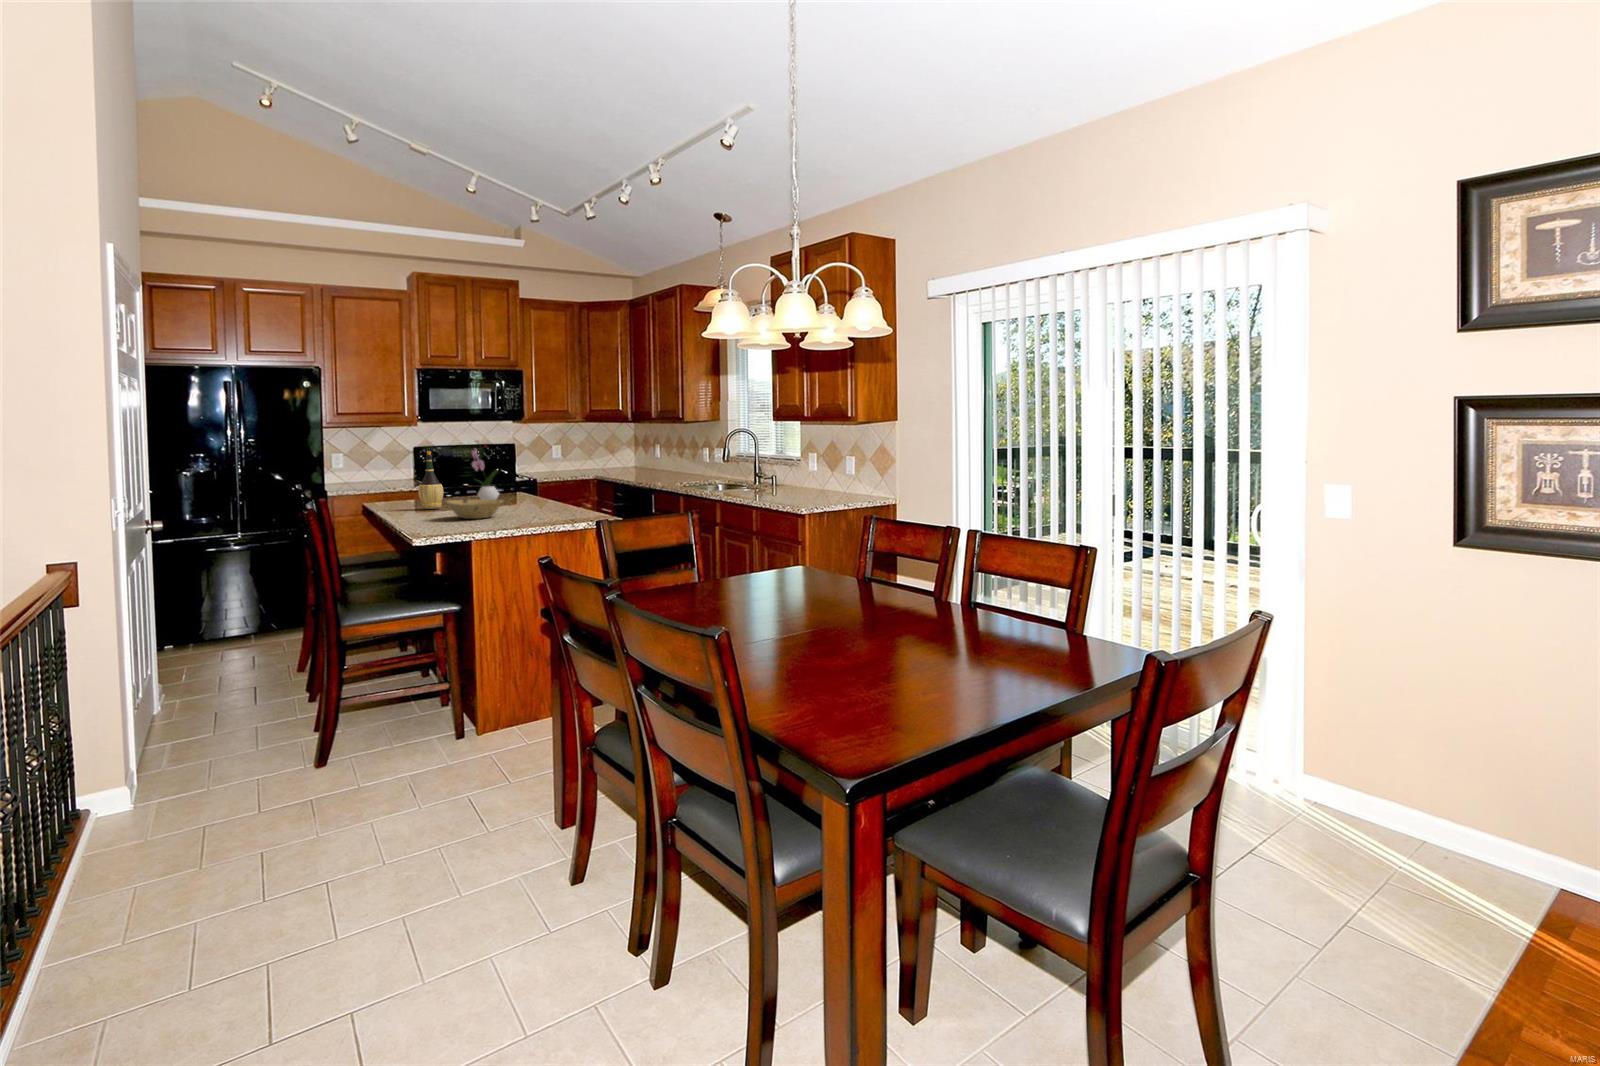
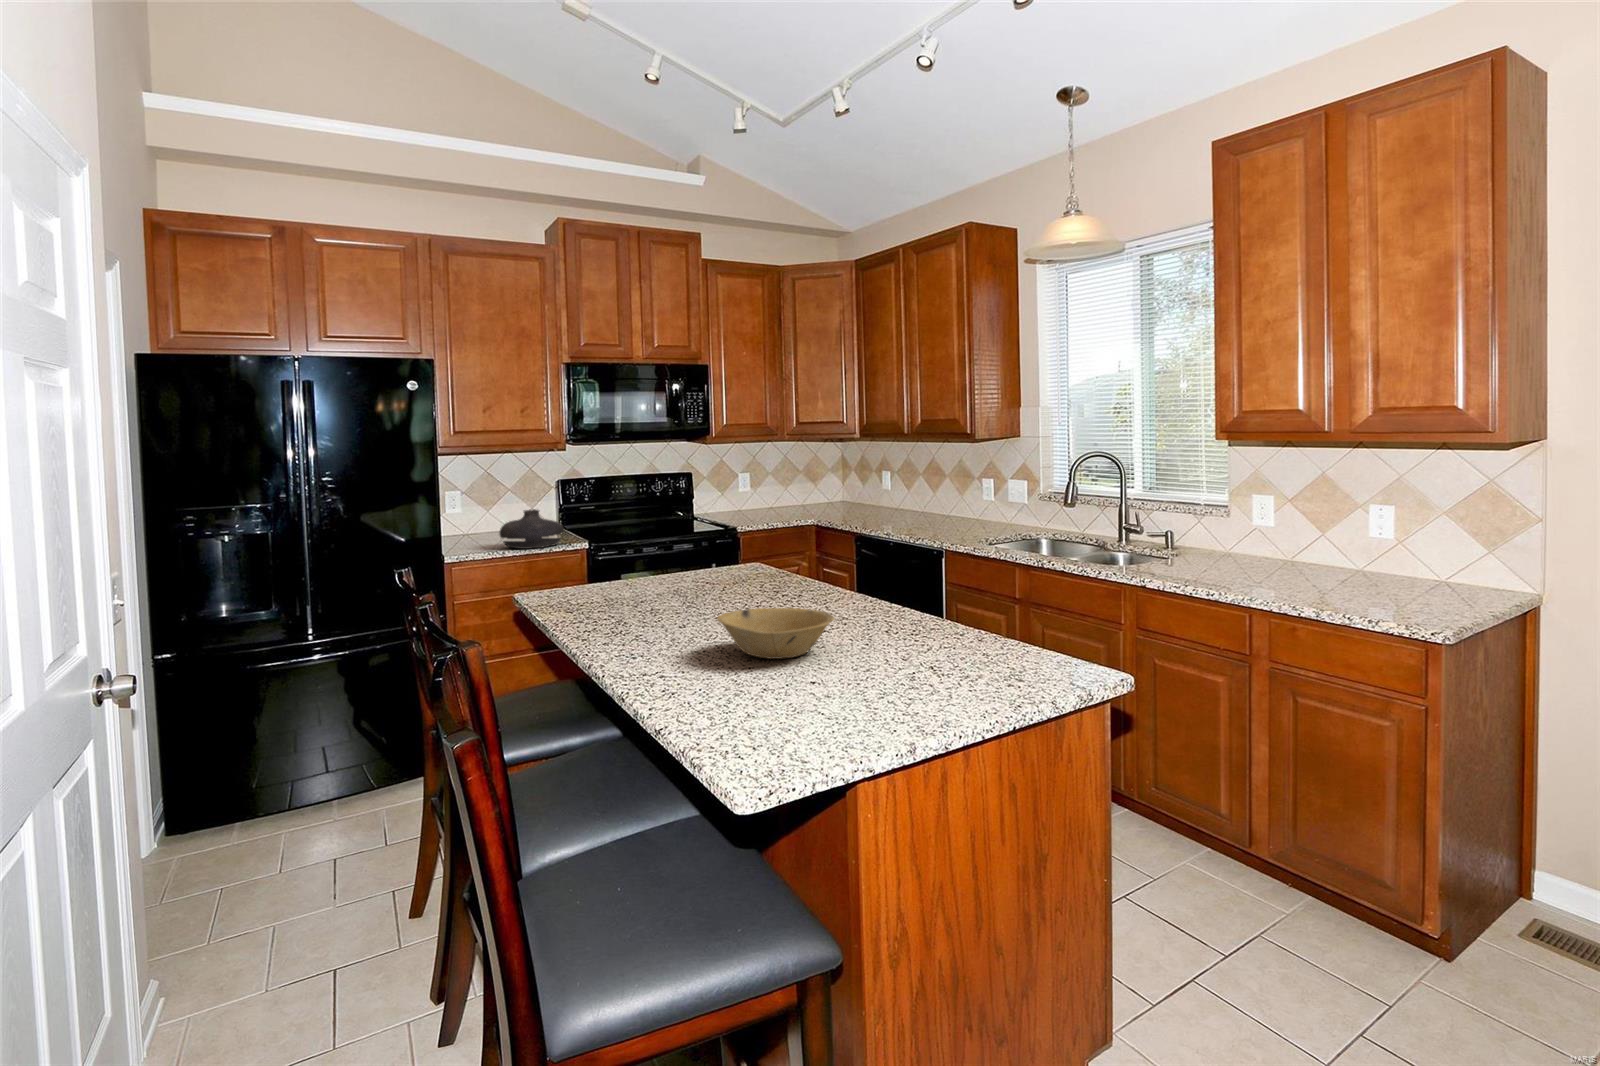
flower arrangement: present [472,441,499,500] -> none [695,477,744,588]
wine bottle: present [418,451,443,509] -> none [622,503,665,611]
vase: none [373,466,418,491] -> present [499,509,564,549]

